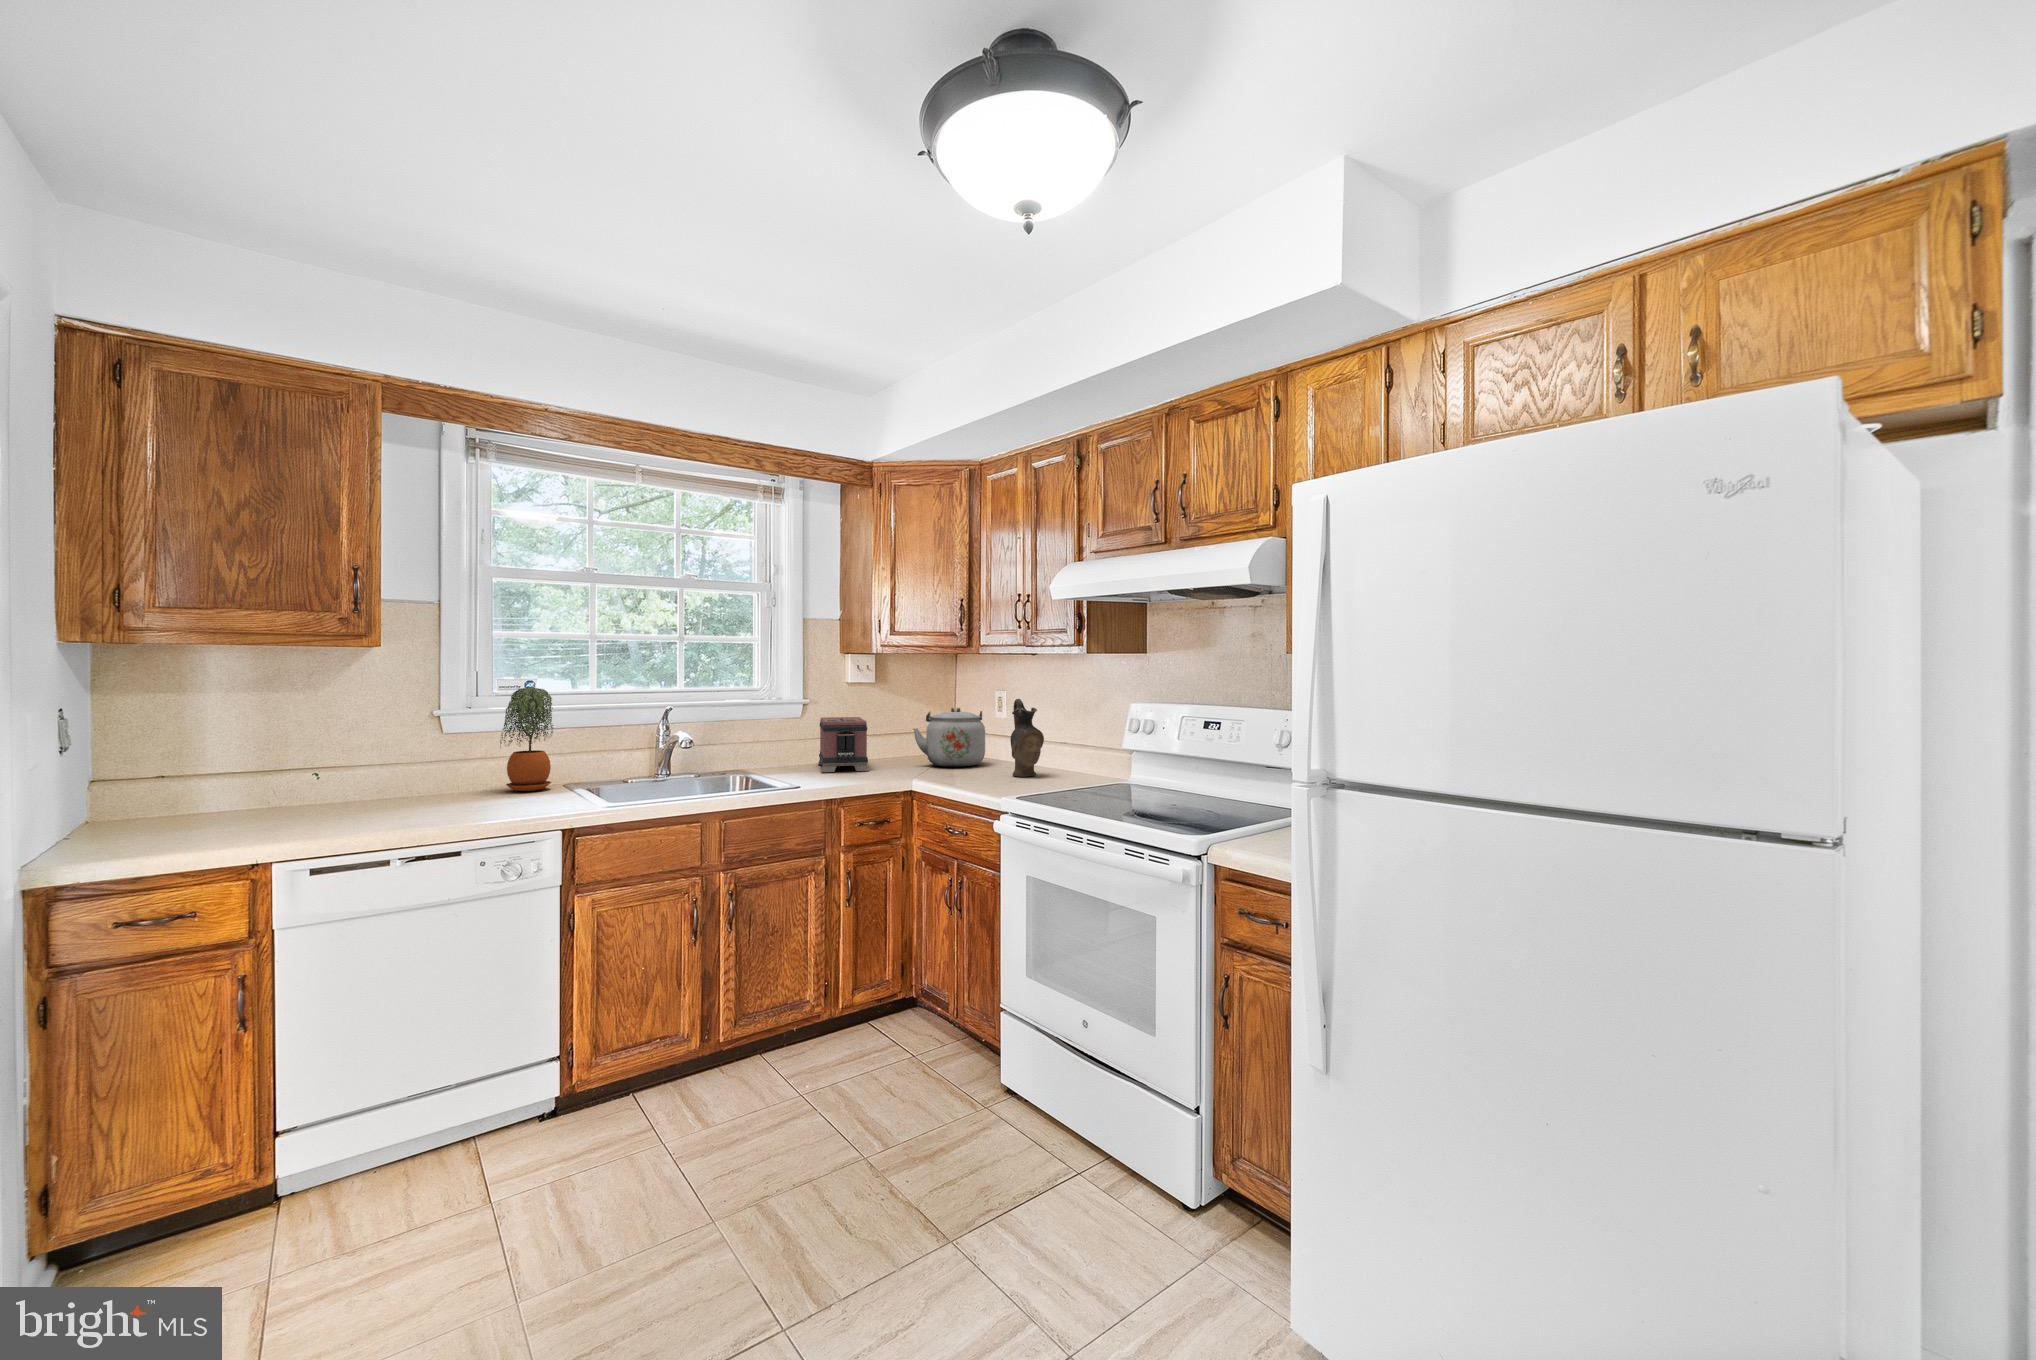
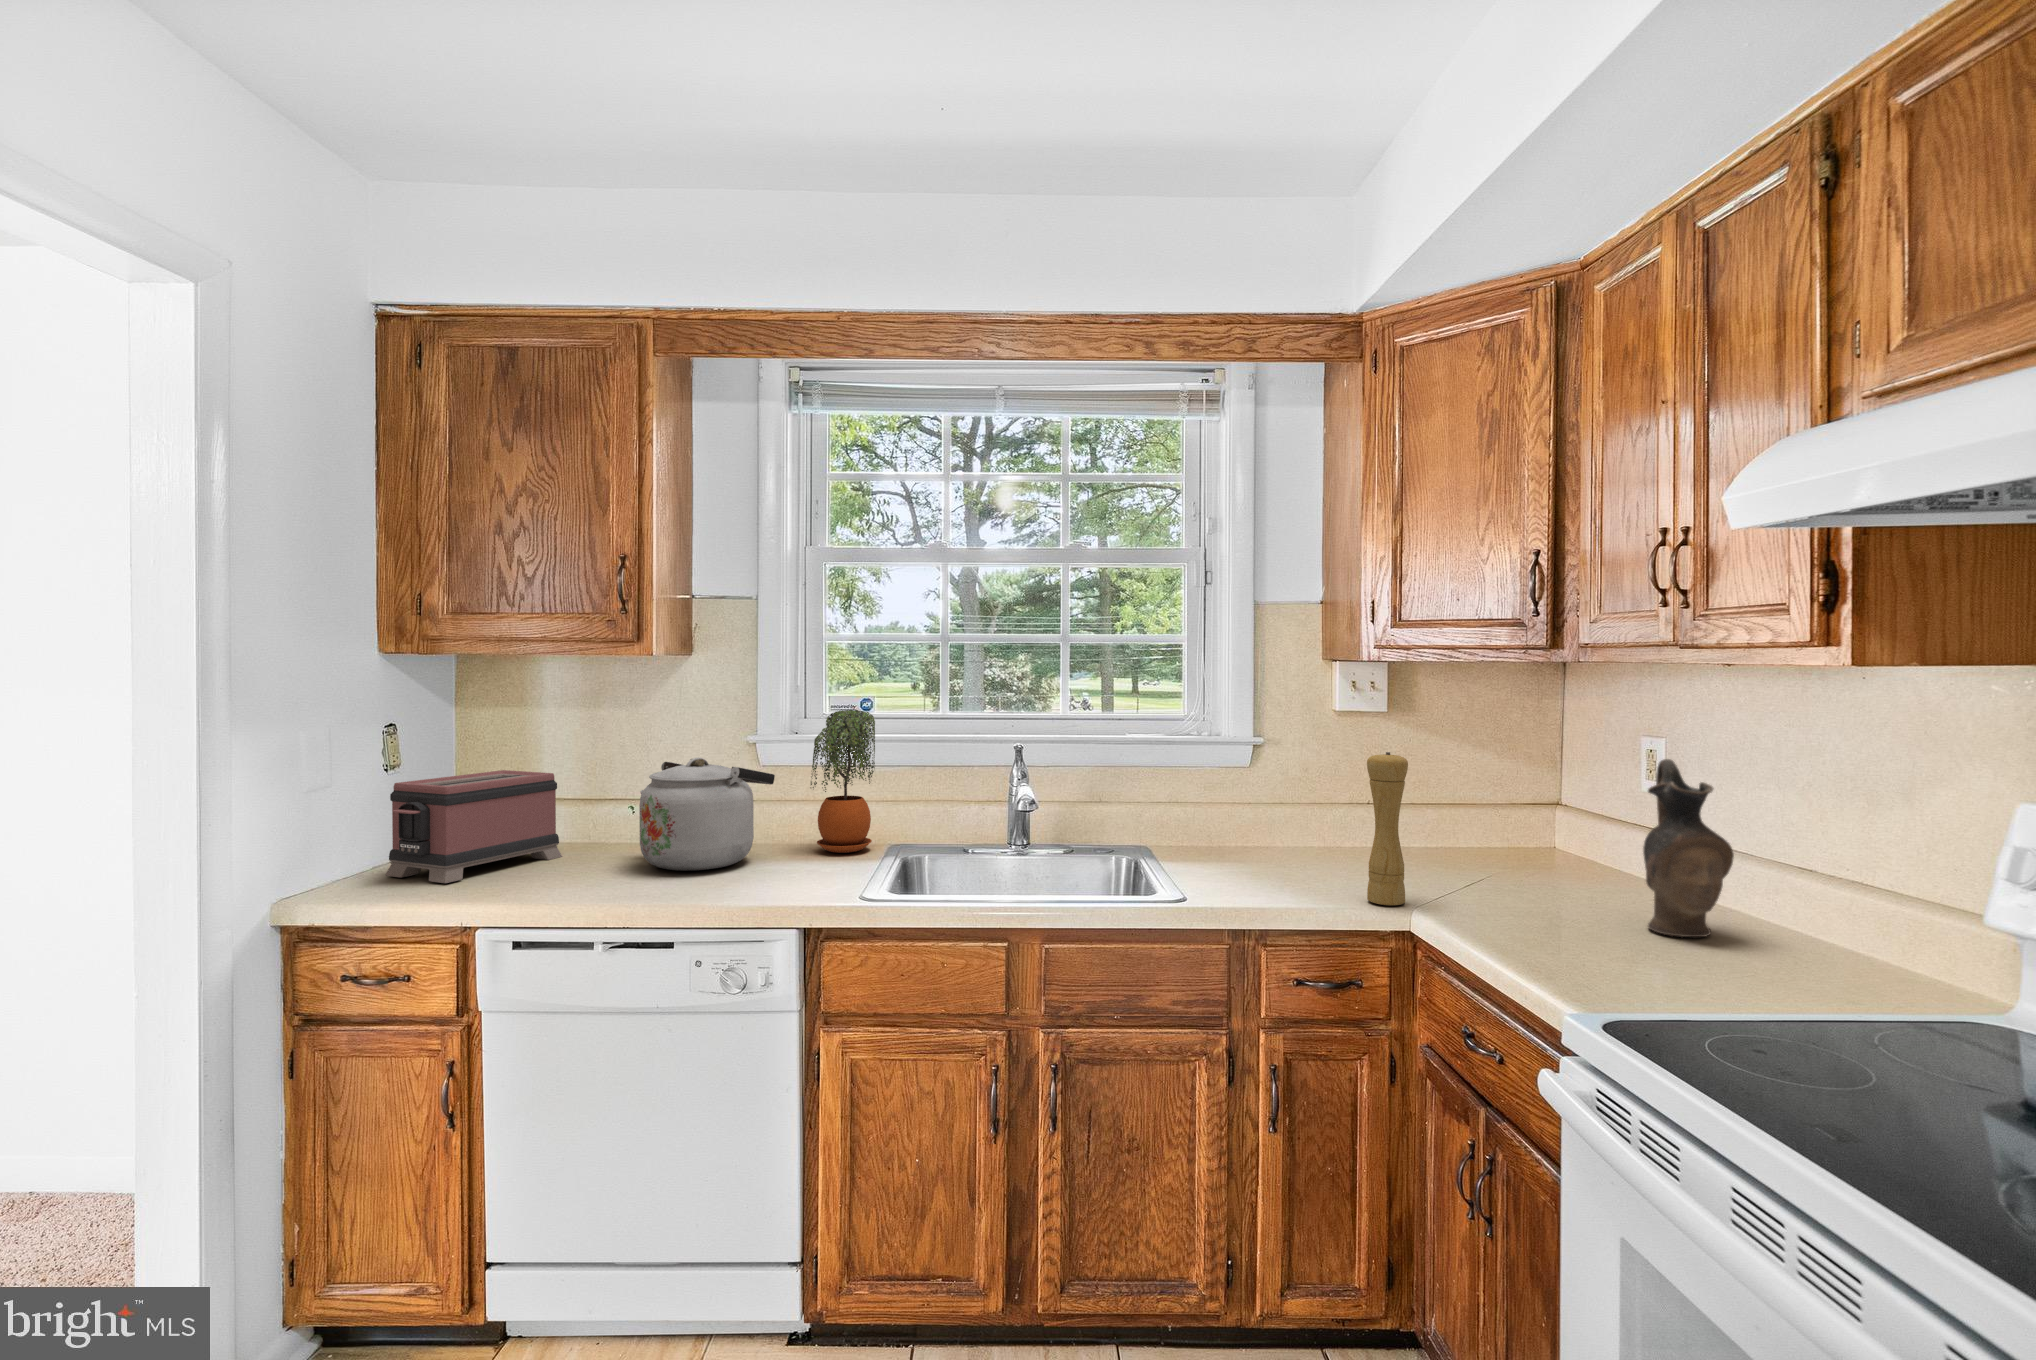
pepper mill: none [889,701,909,780] -> present [1367,752,1408,905]
kettle: present [913,707,985,767] -> present [639,757,775,871]
toaster: present [818,717,869,772] -> present [386,770,562,883]

